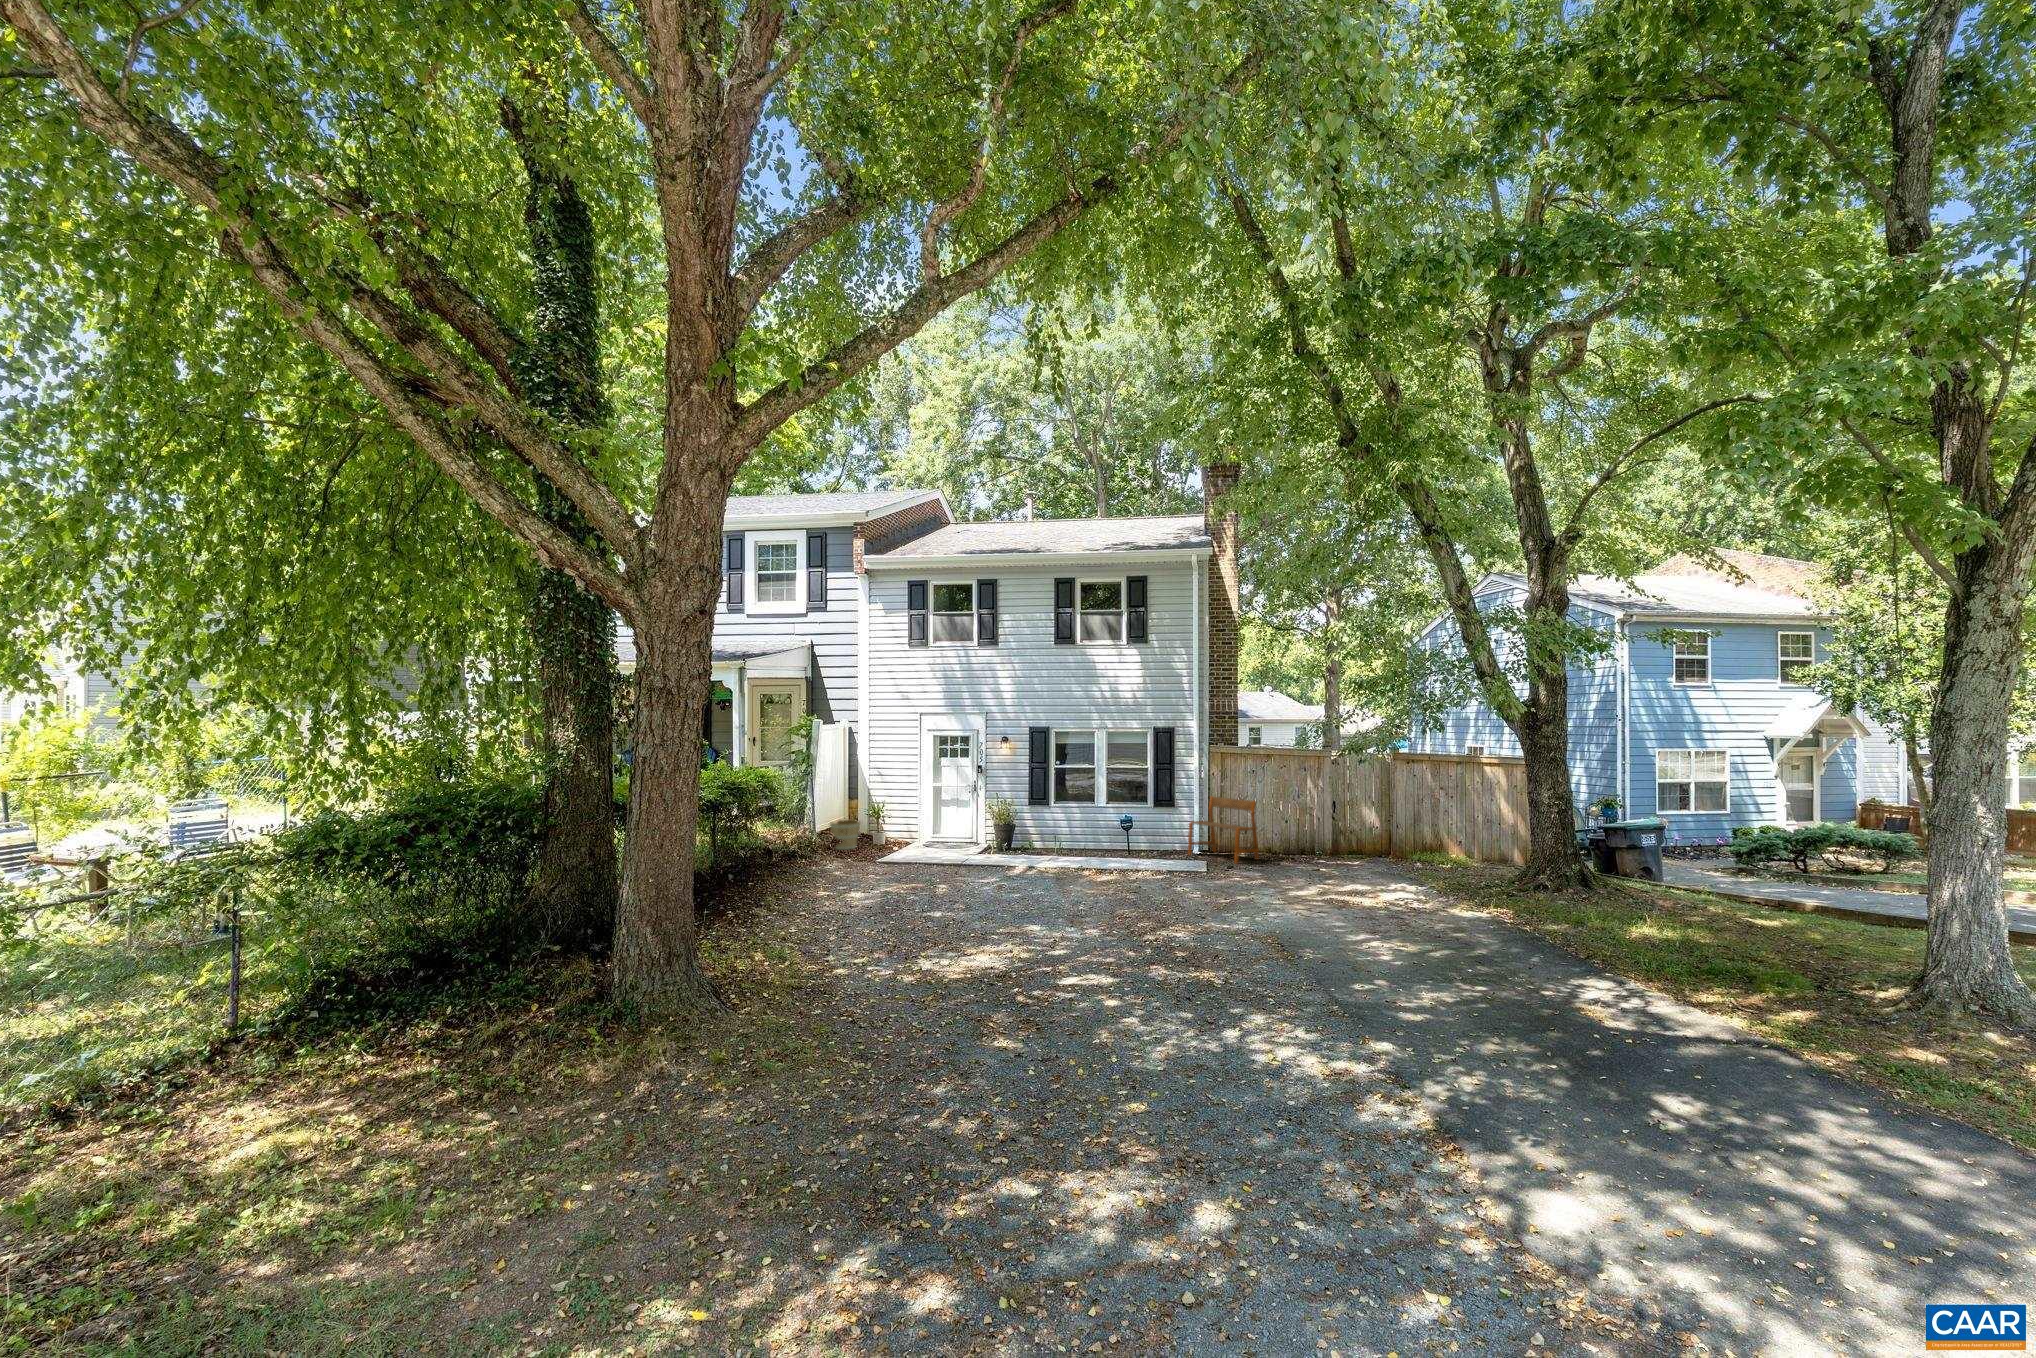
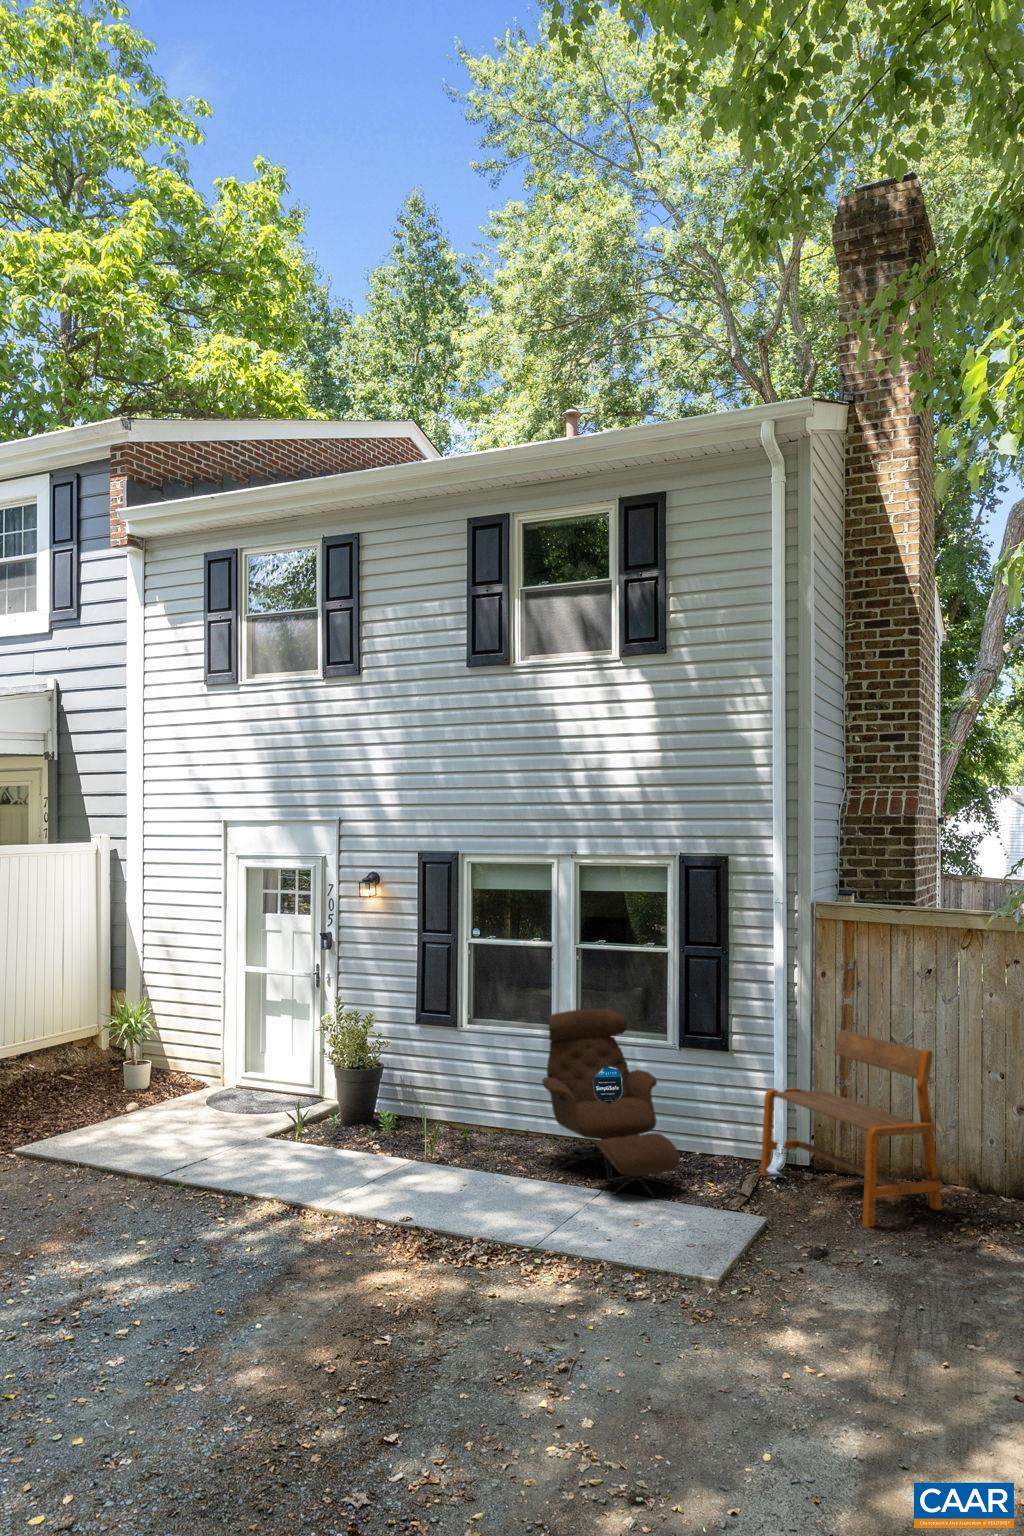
lounge chair: none [1098,793,1162,862] -> present [542,1009,680,1198]
wooden bucket: present [829,820,861,850] -> none [31,1035,100,1102]

